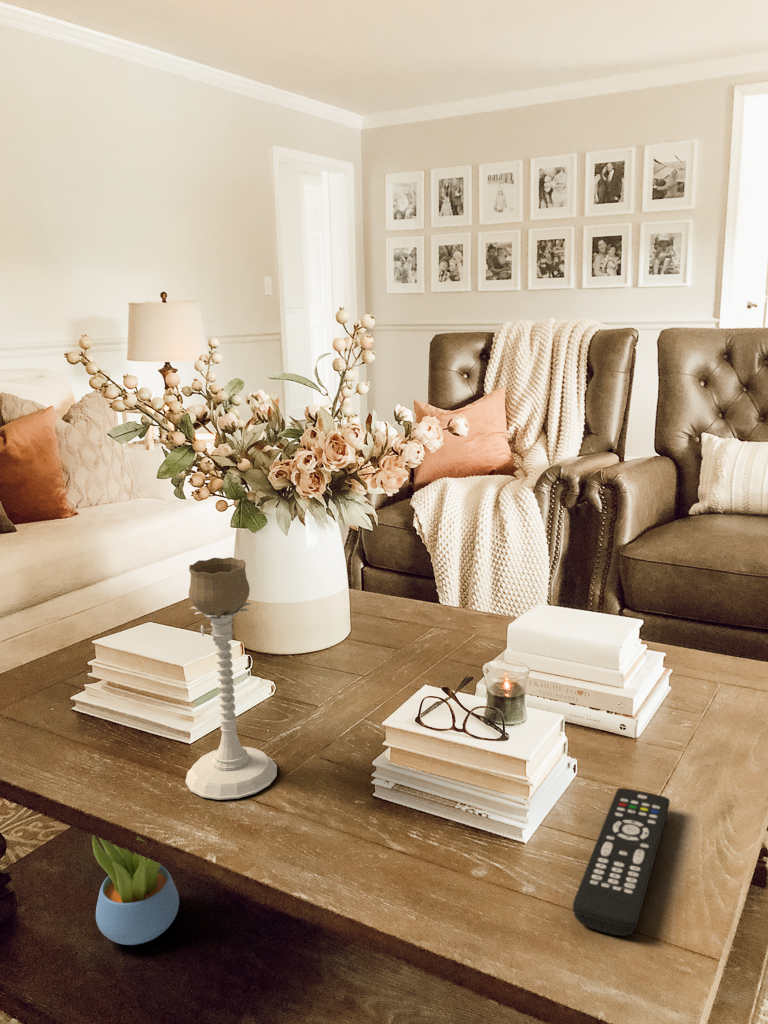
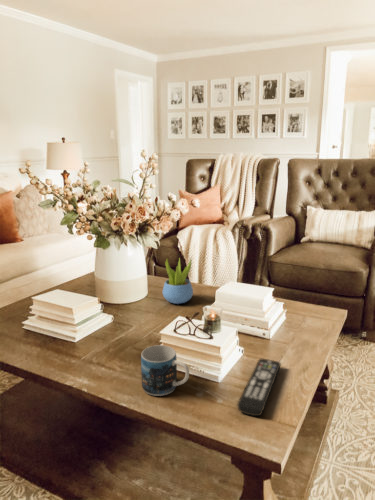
candle holder: present [185,557,277,800] -> none [74,260,114,365]
mug: none [340,756,454,878] -> present [141,345,189,396]
succulent plant: present [92,835,179,945] -> present [162,259,193,304]

